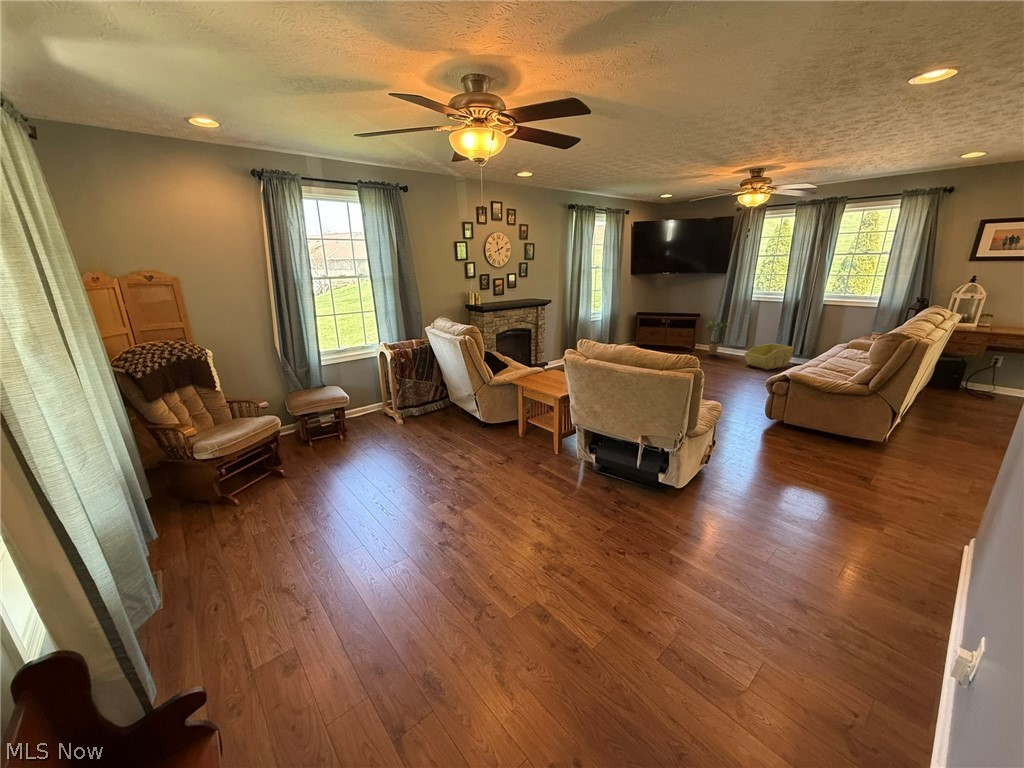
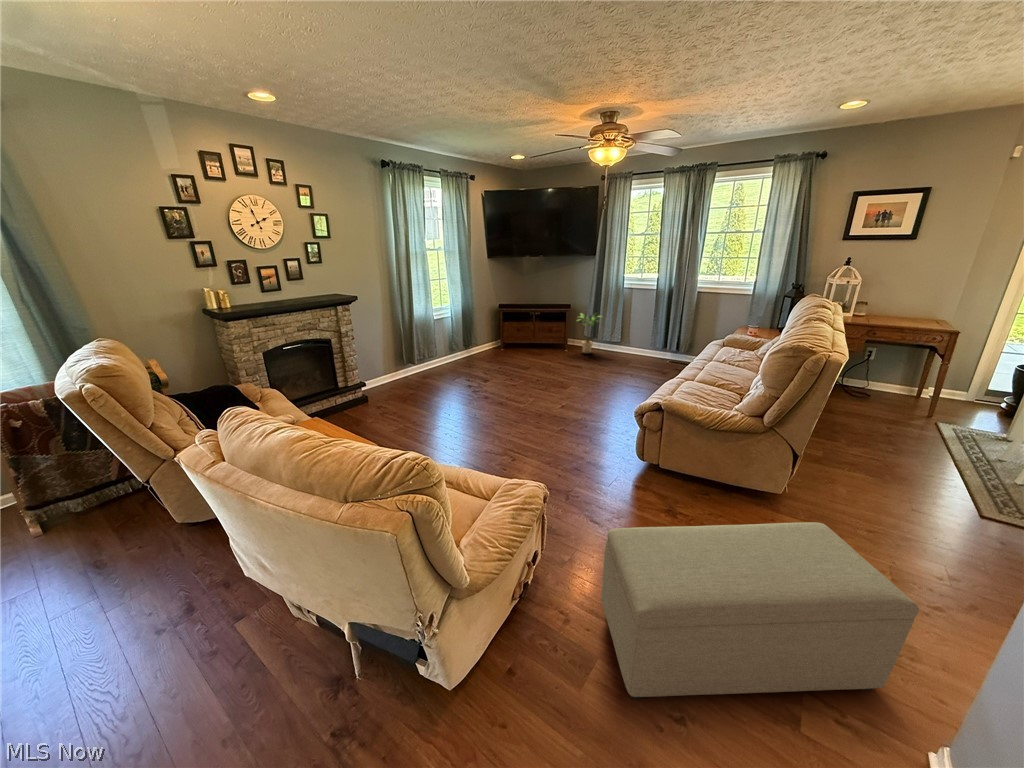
storage bin: present [745,344,794,369] -> none [618,338,670,371]
ottoman: none [751,422,948,515] -> present [602,522,919,699]

